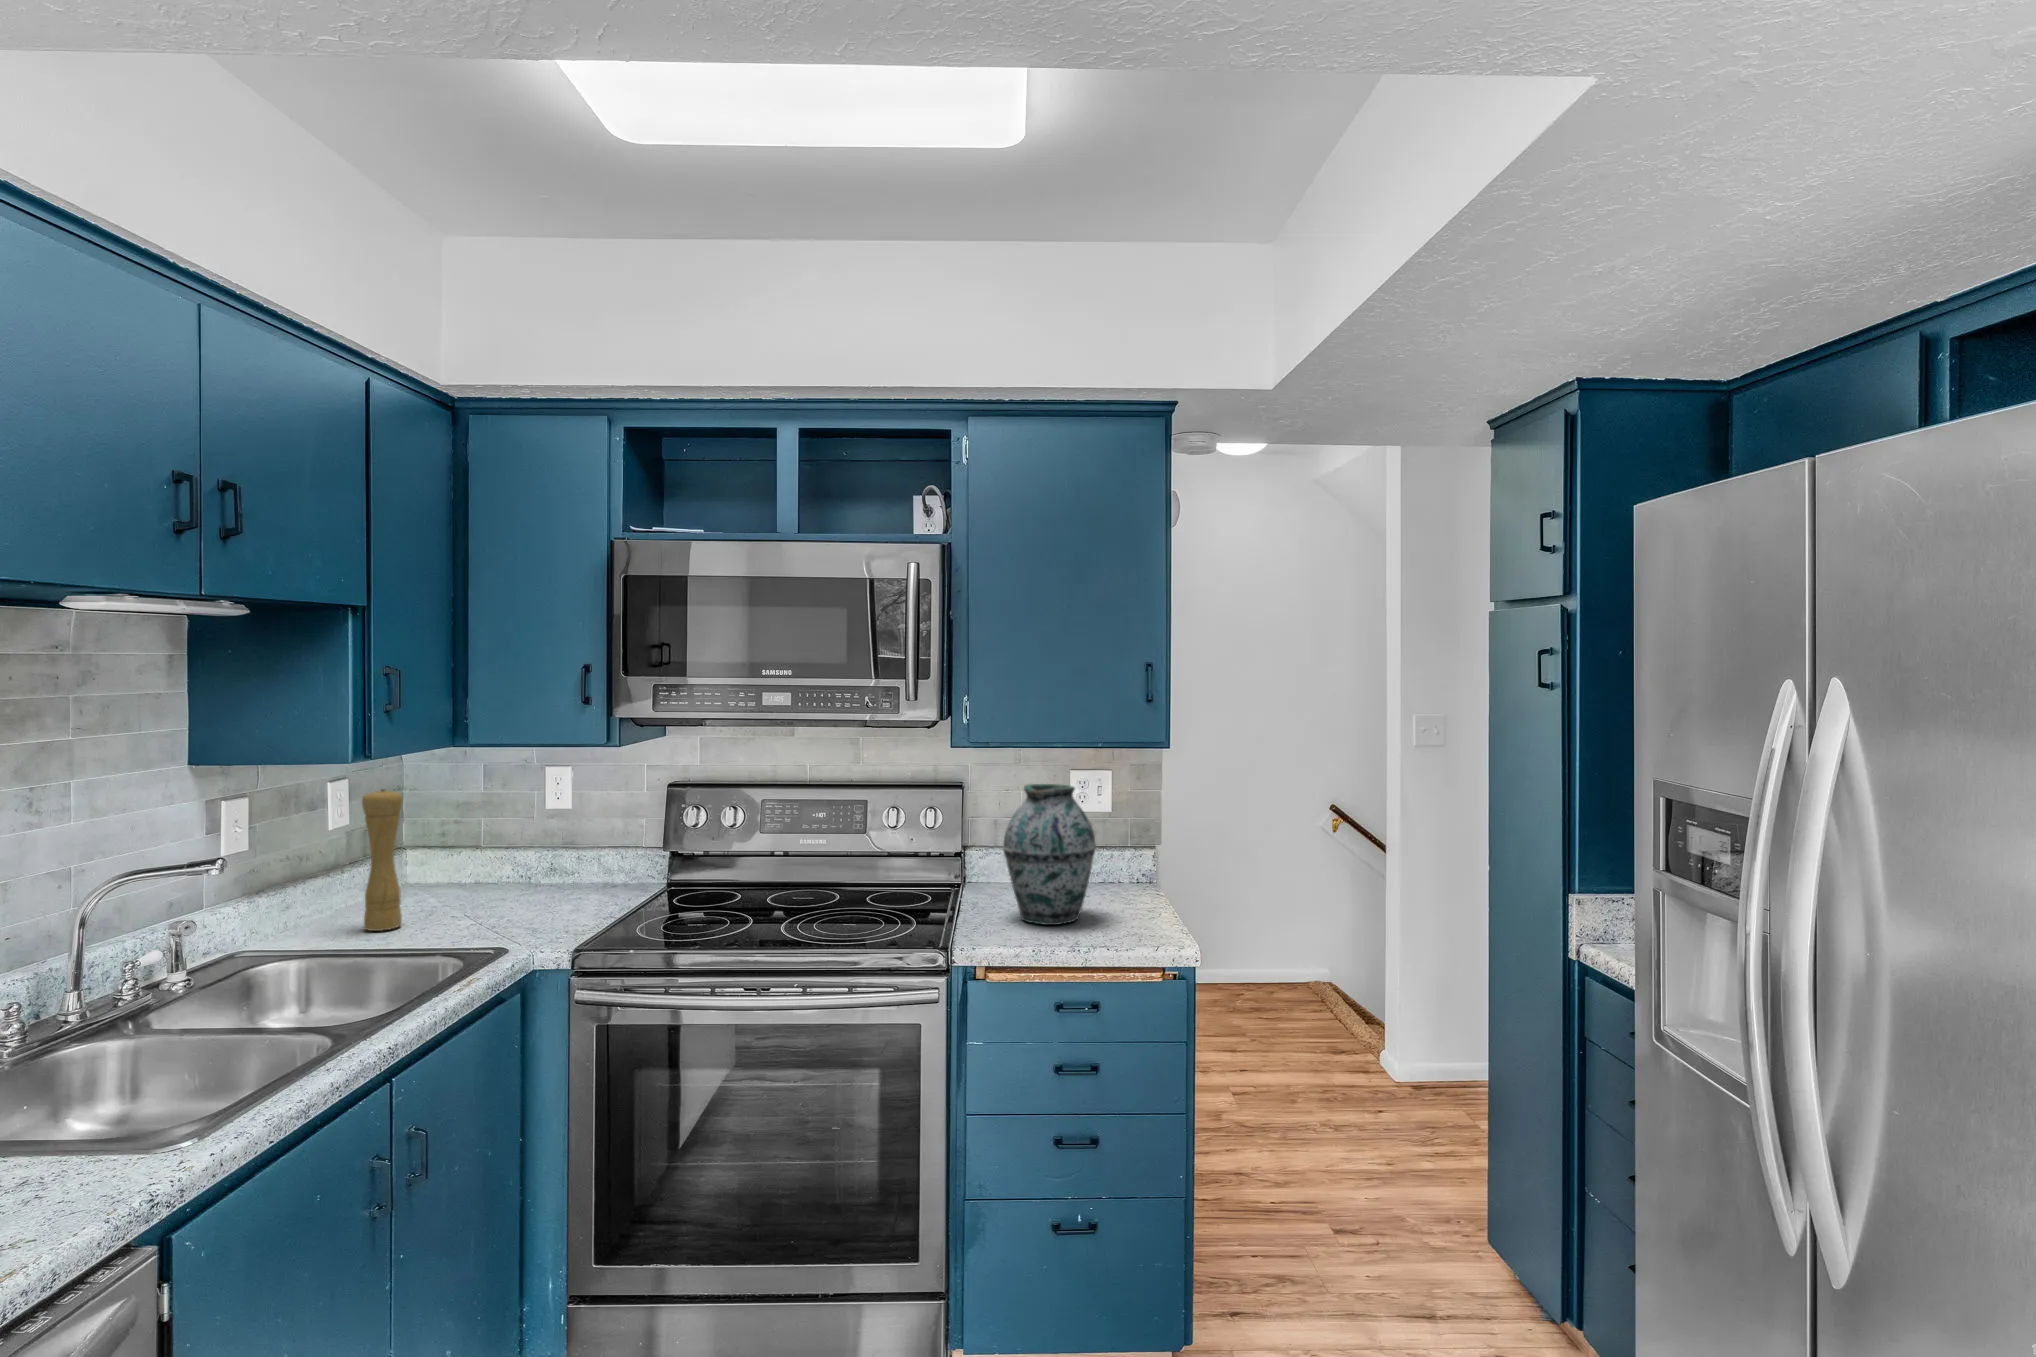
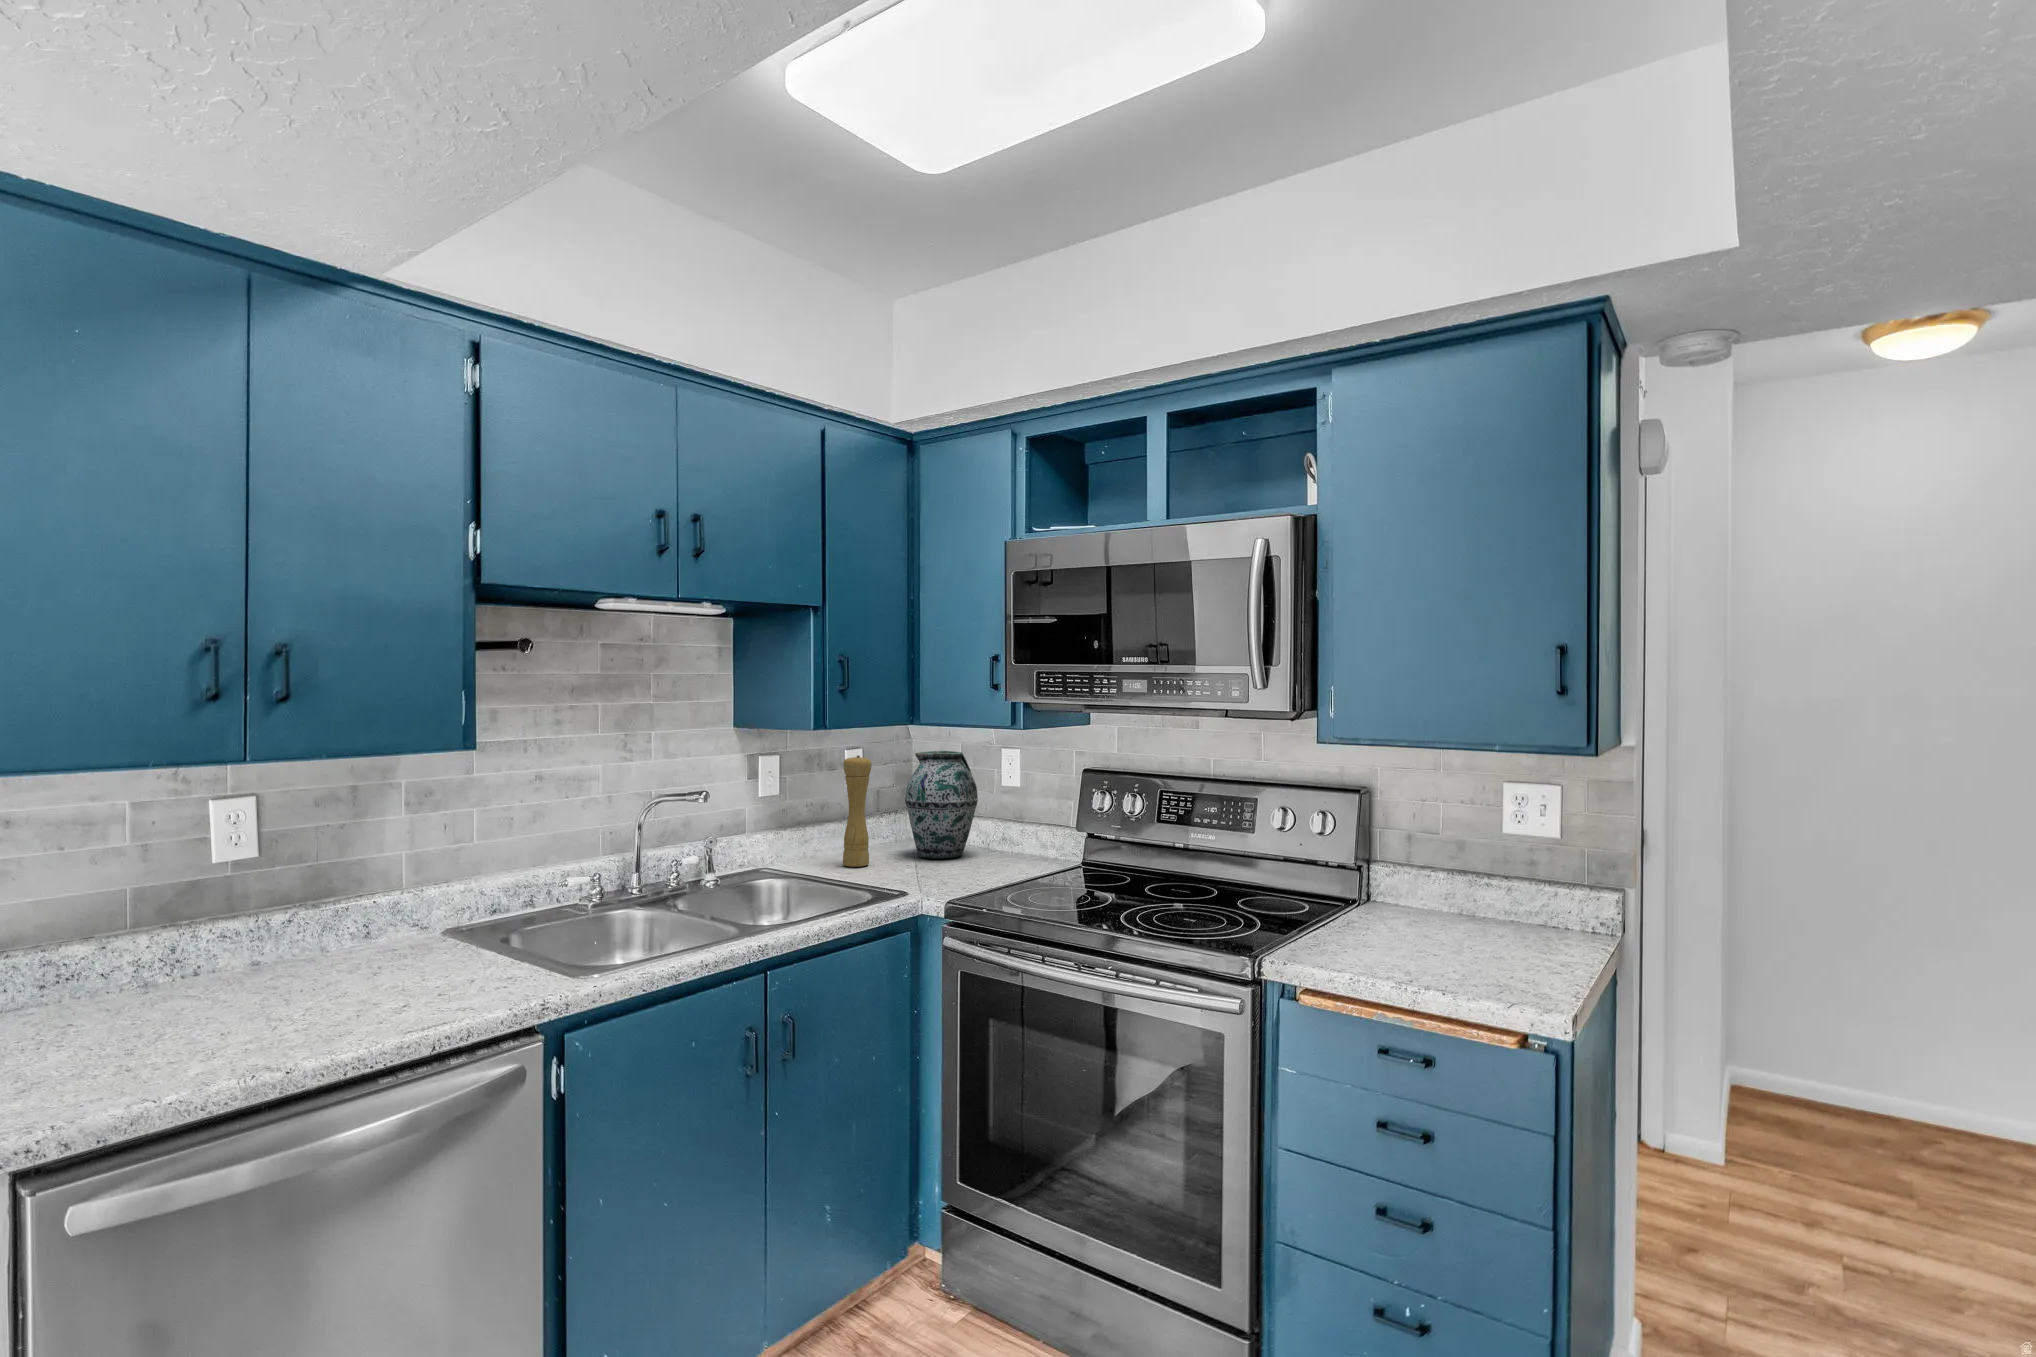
vase: present [1003,784,1096,925] -> present [905,751,978,859]

